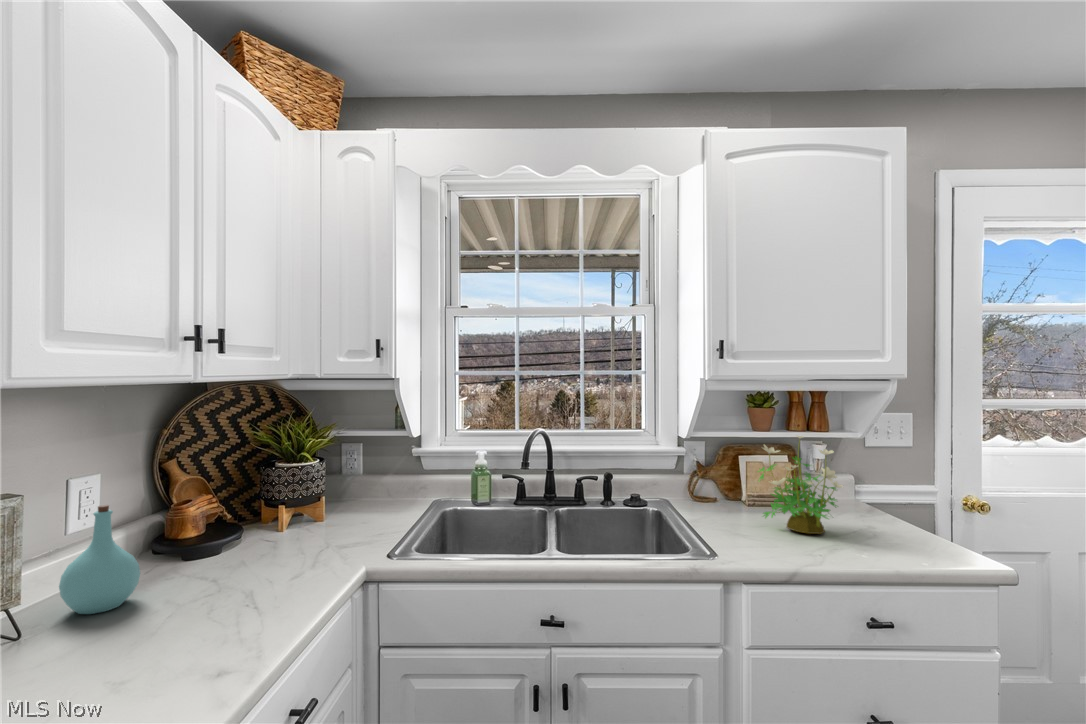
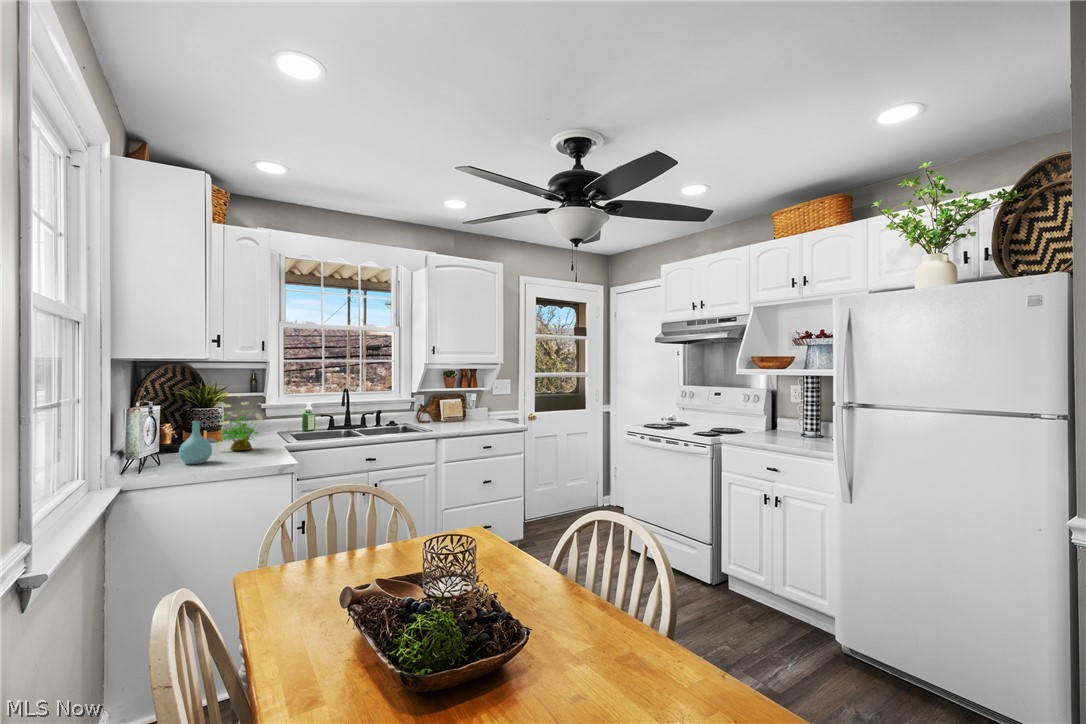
potted plant: present [758,436,843,534] -> present [217,396,263,450]

